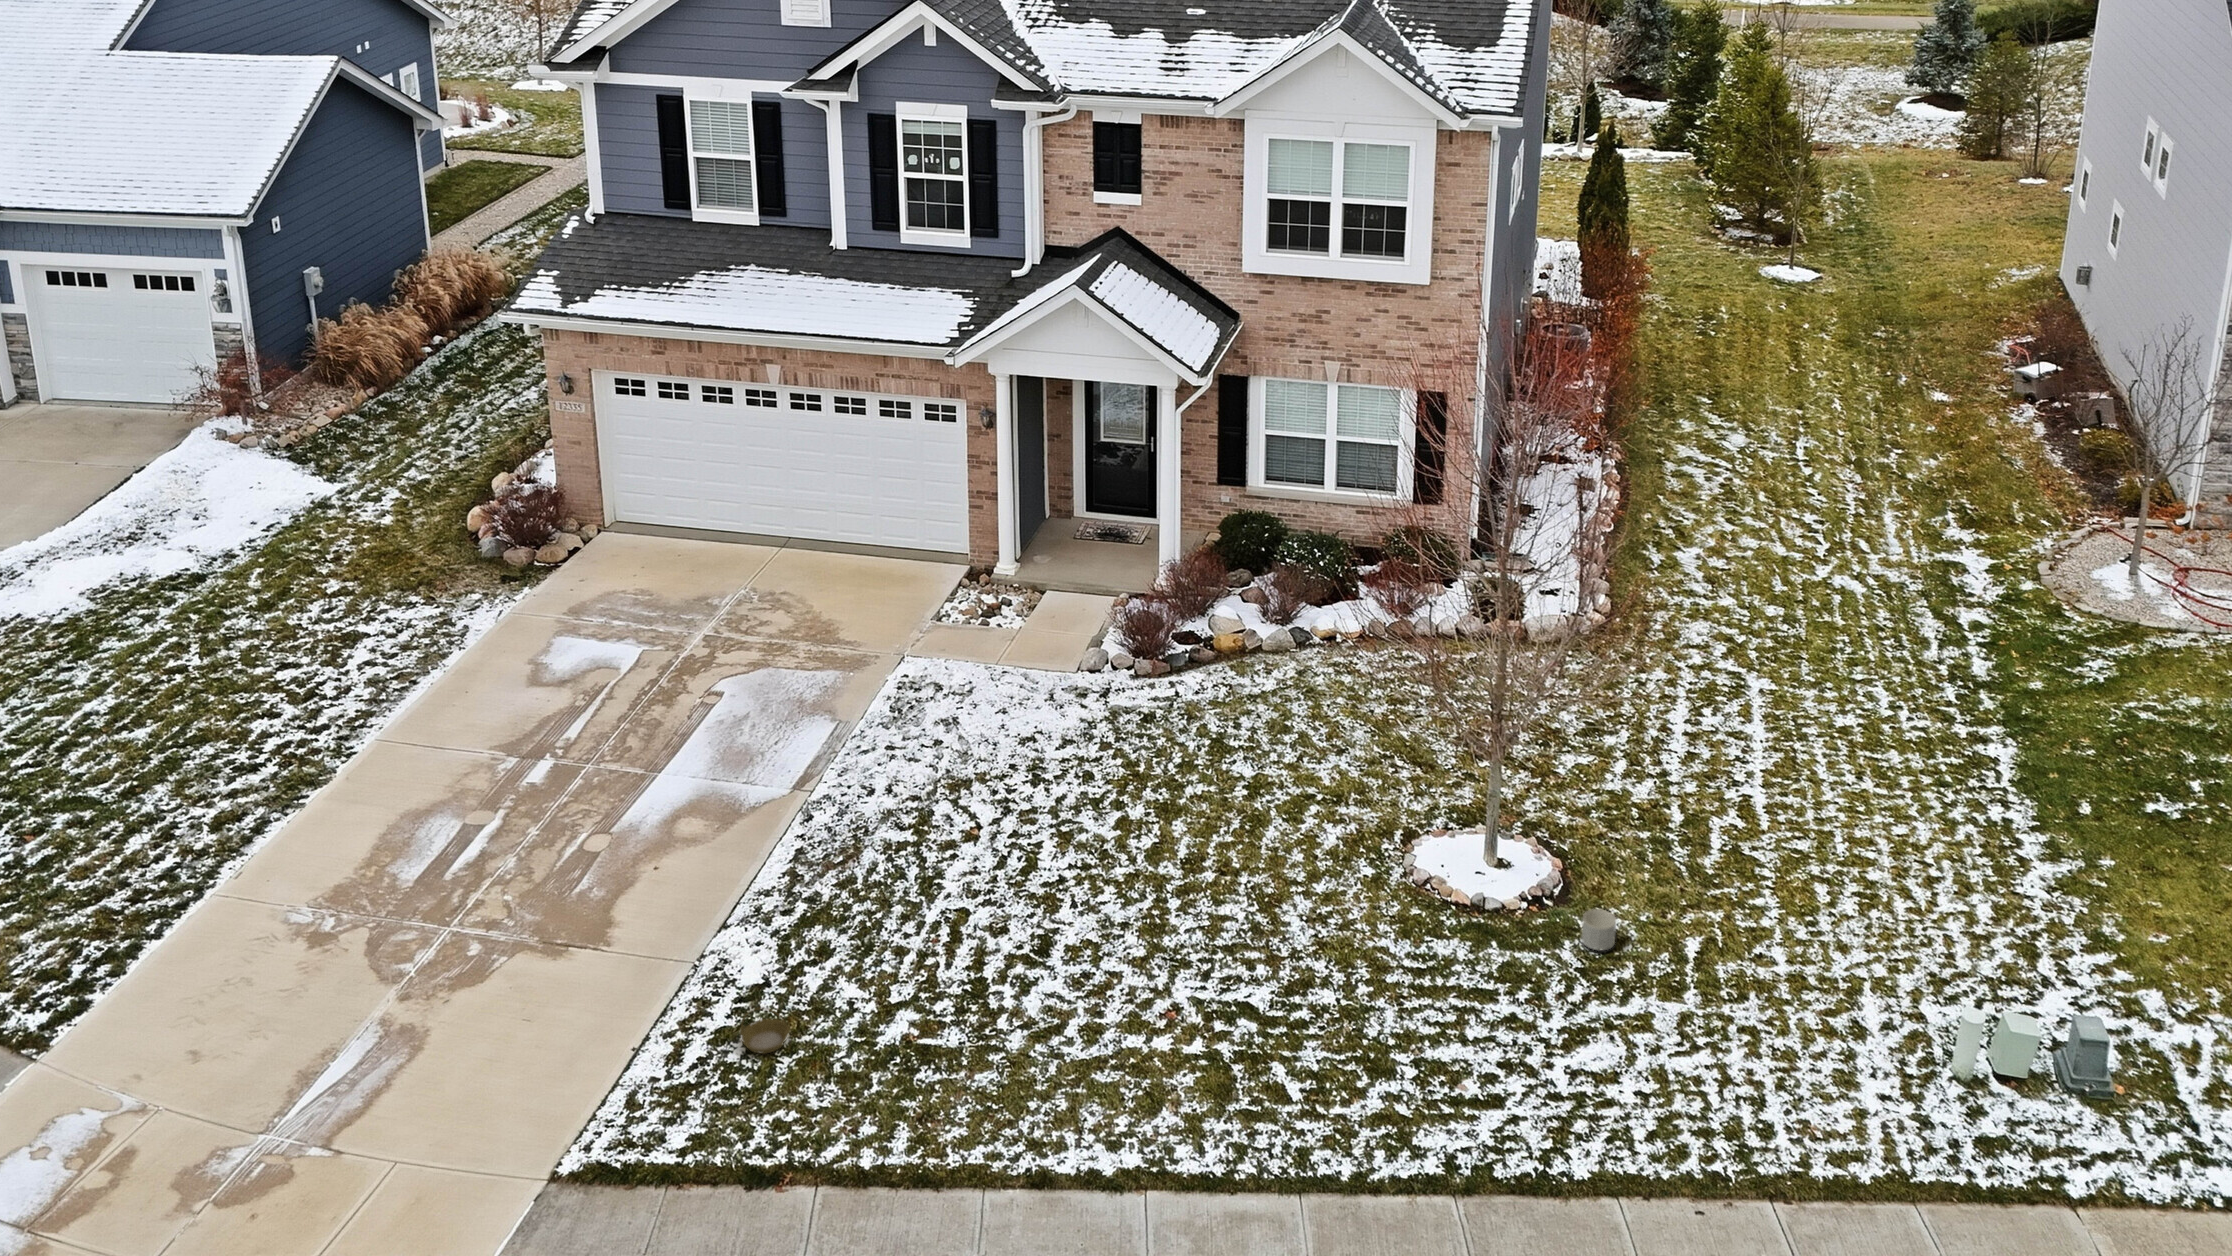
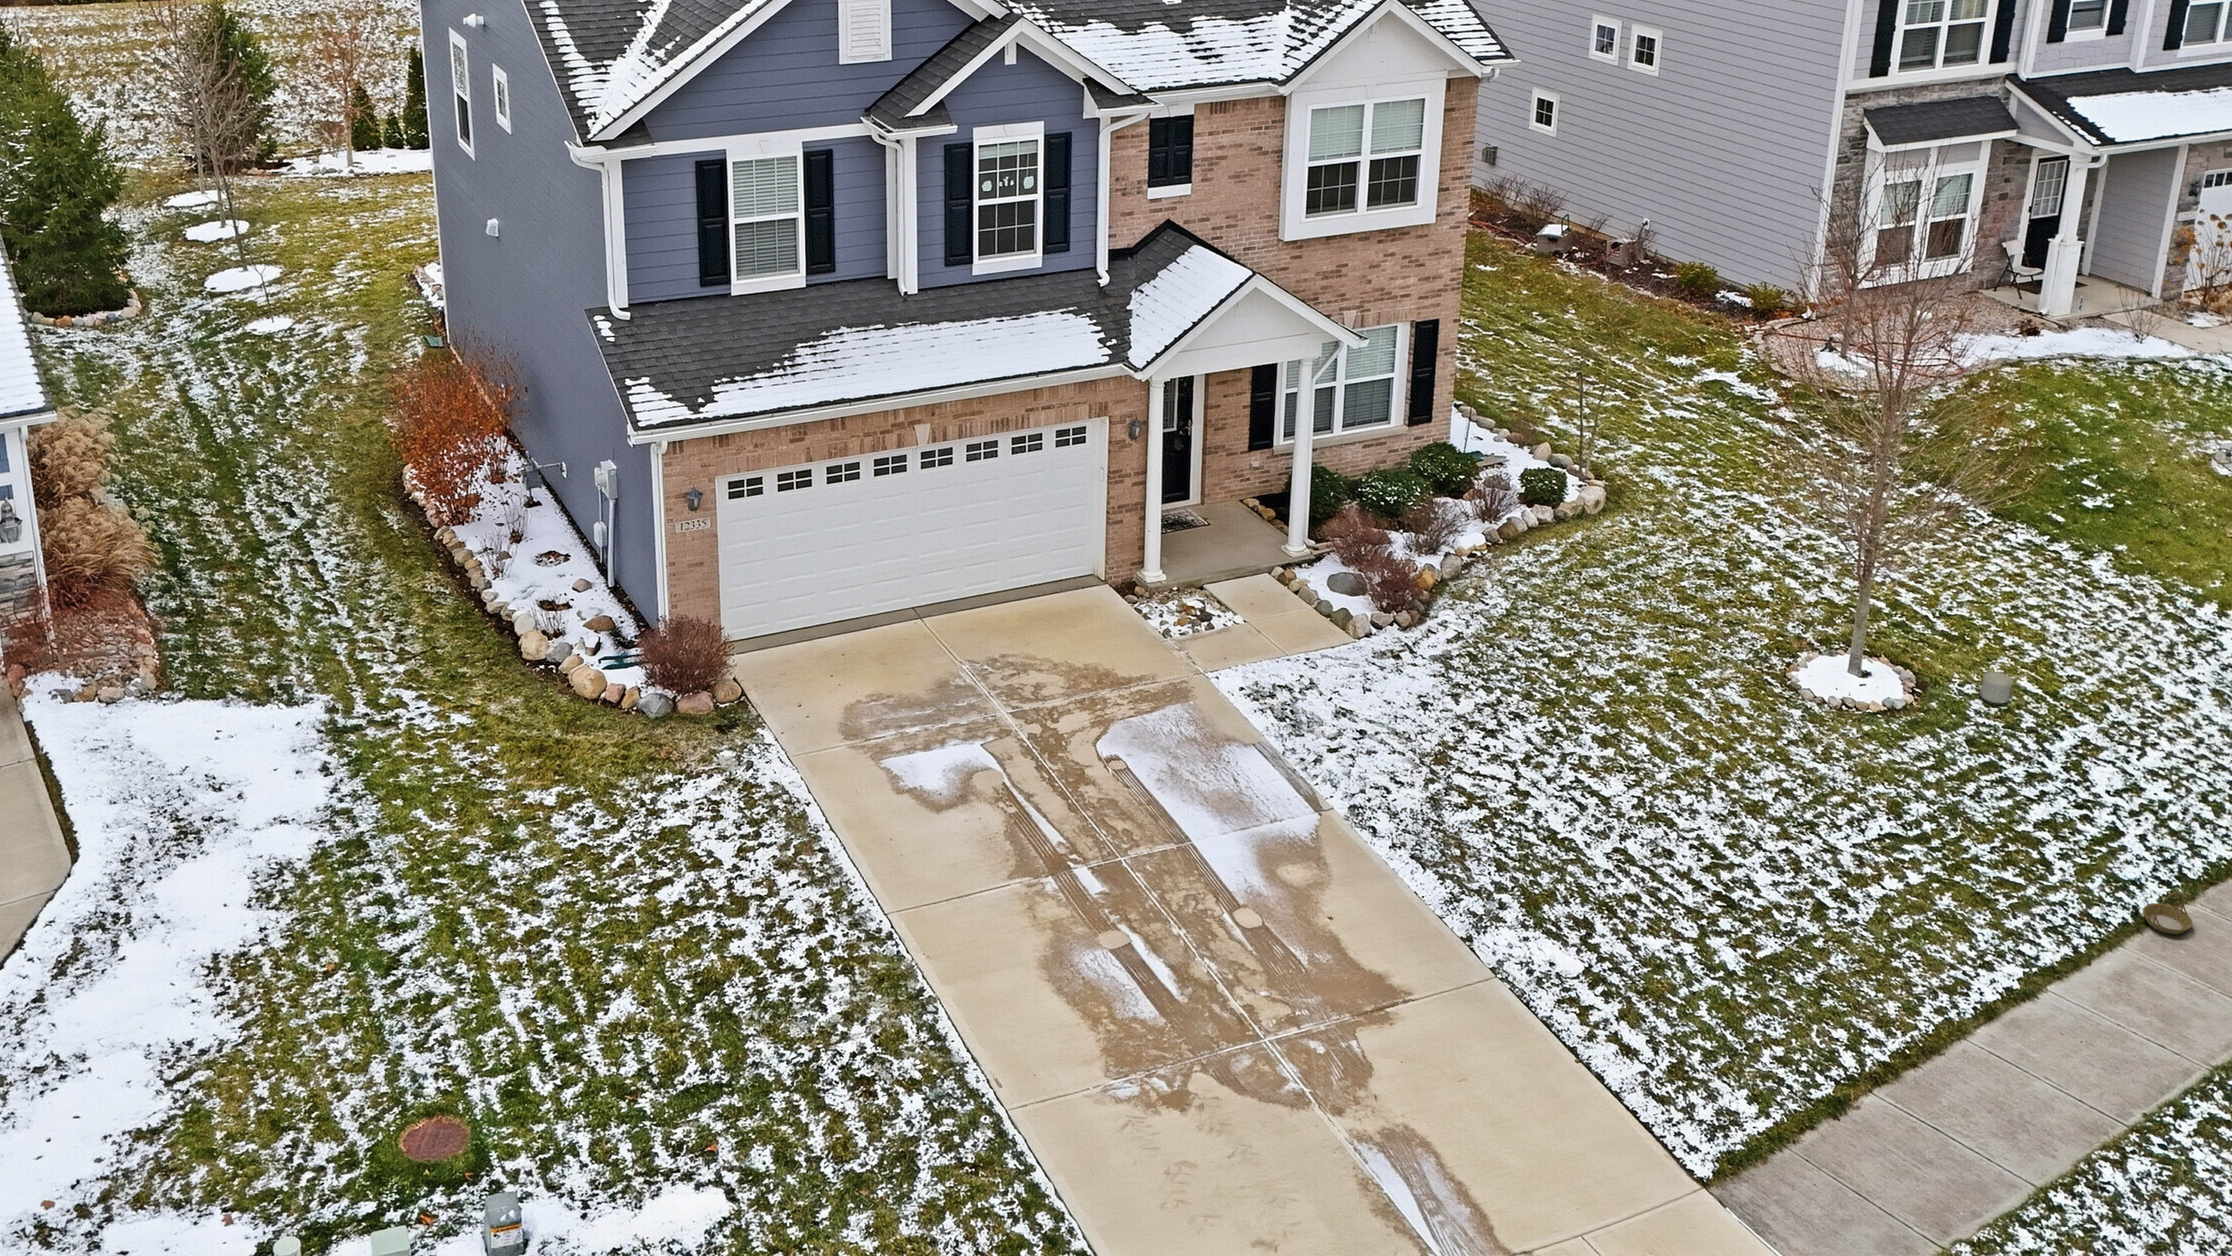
basket: present [741,1008,790,1054] -> present [2143,892,2192,934]

